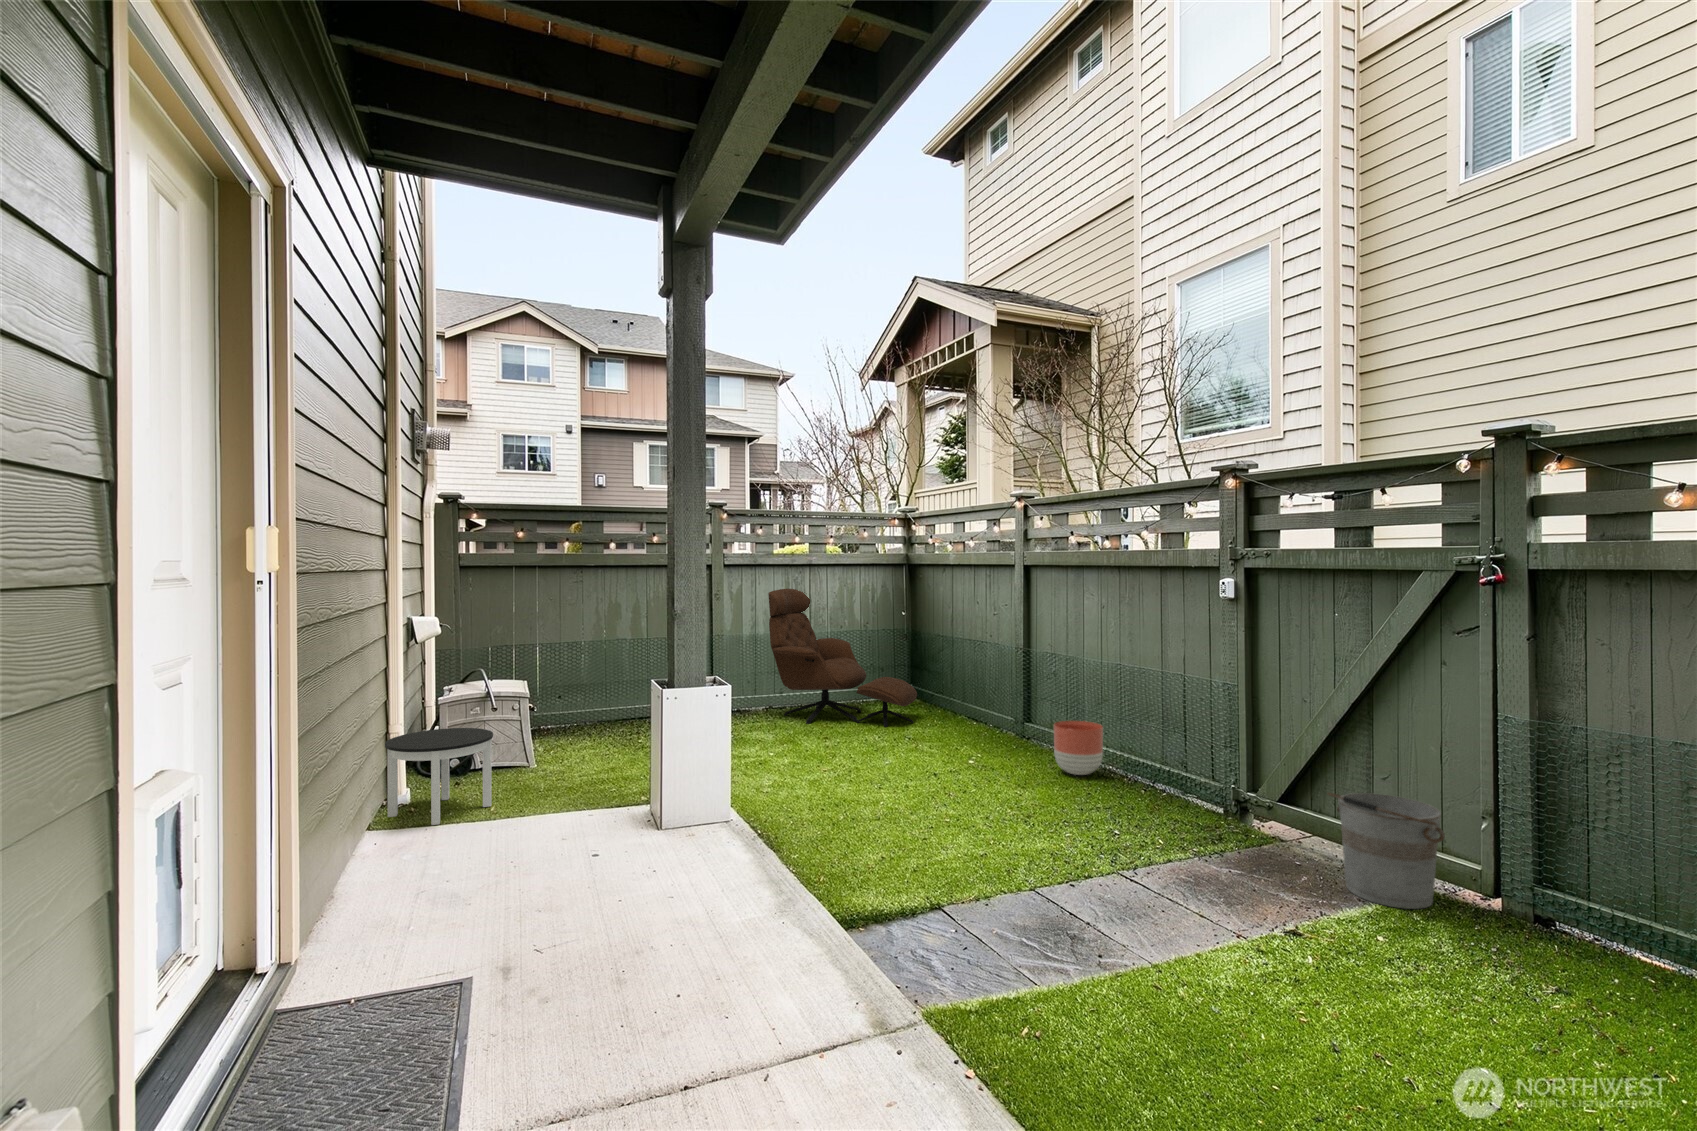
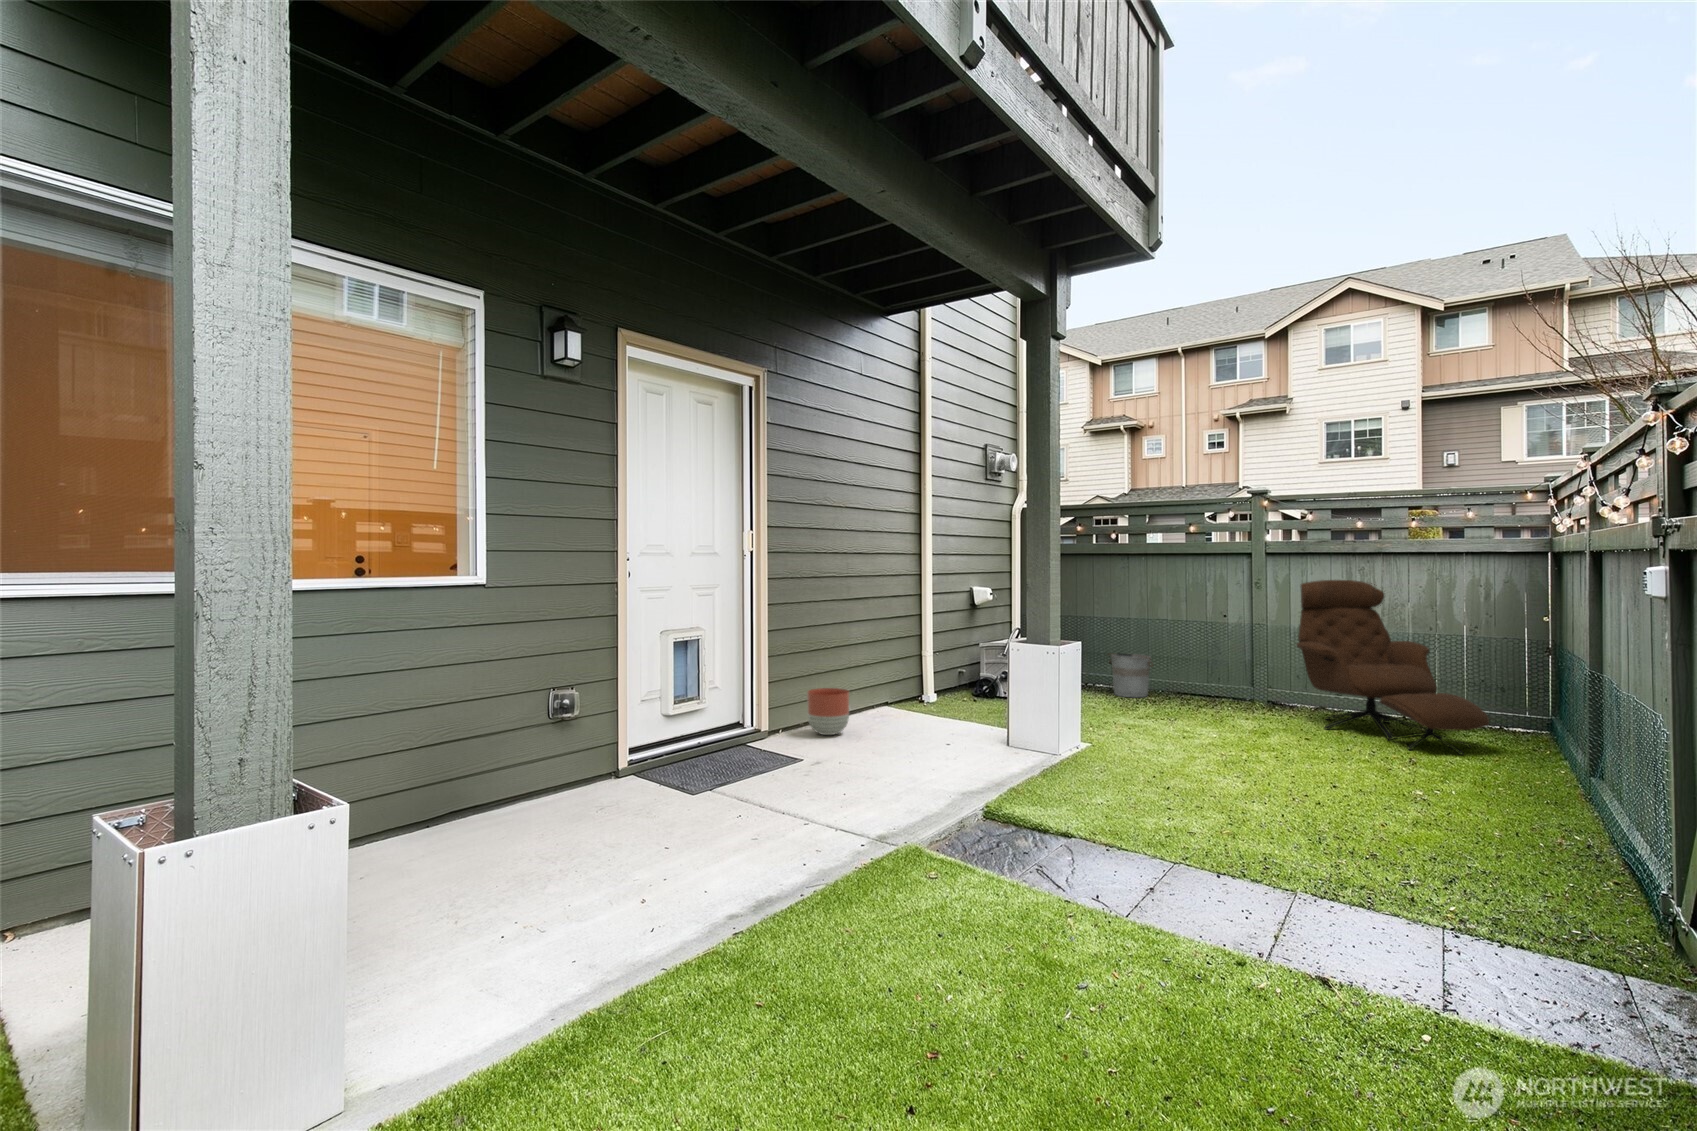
planter: present [1054,721,1103,775] -> present [807,688,850,735]
round table: present [385,728,493,825] -> none [897,661,960,717]
bucket: present [1328,793,1445,909] -> present [1109,653,1152,697]

